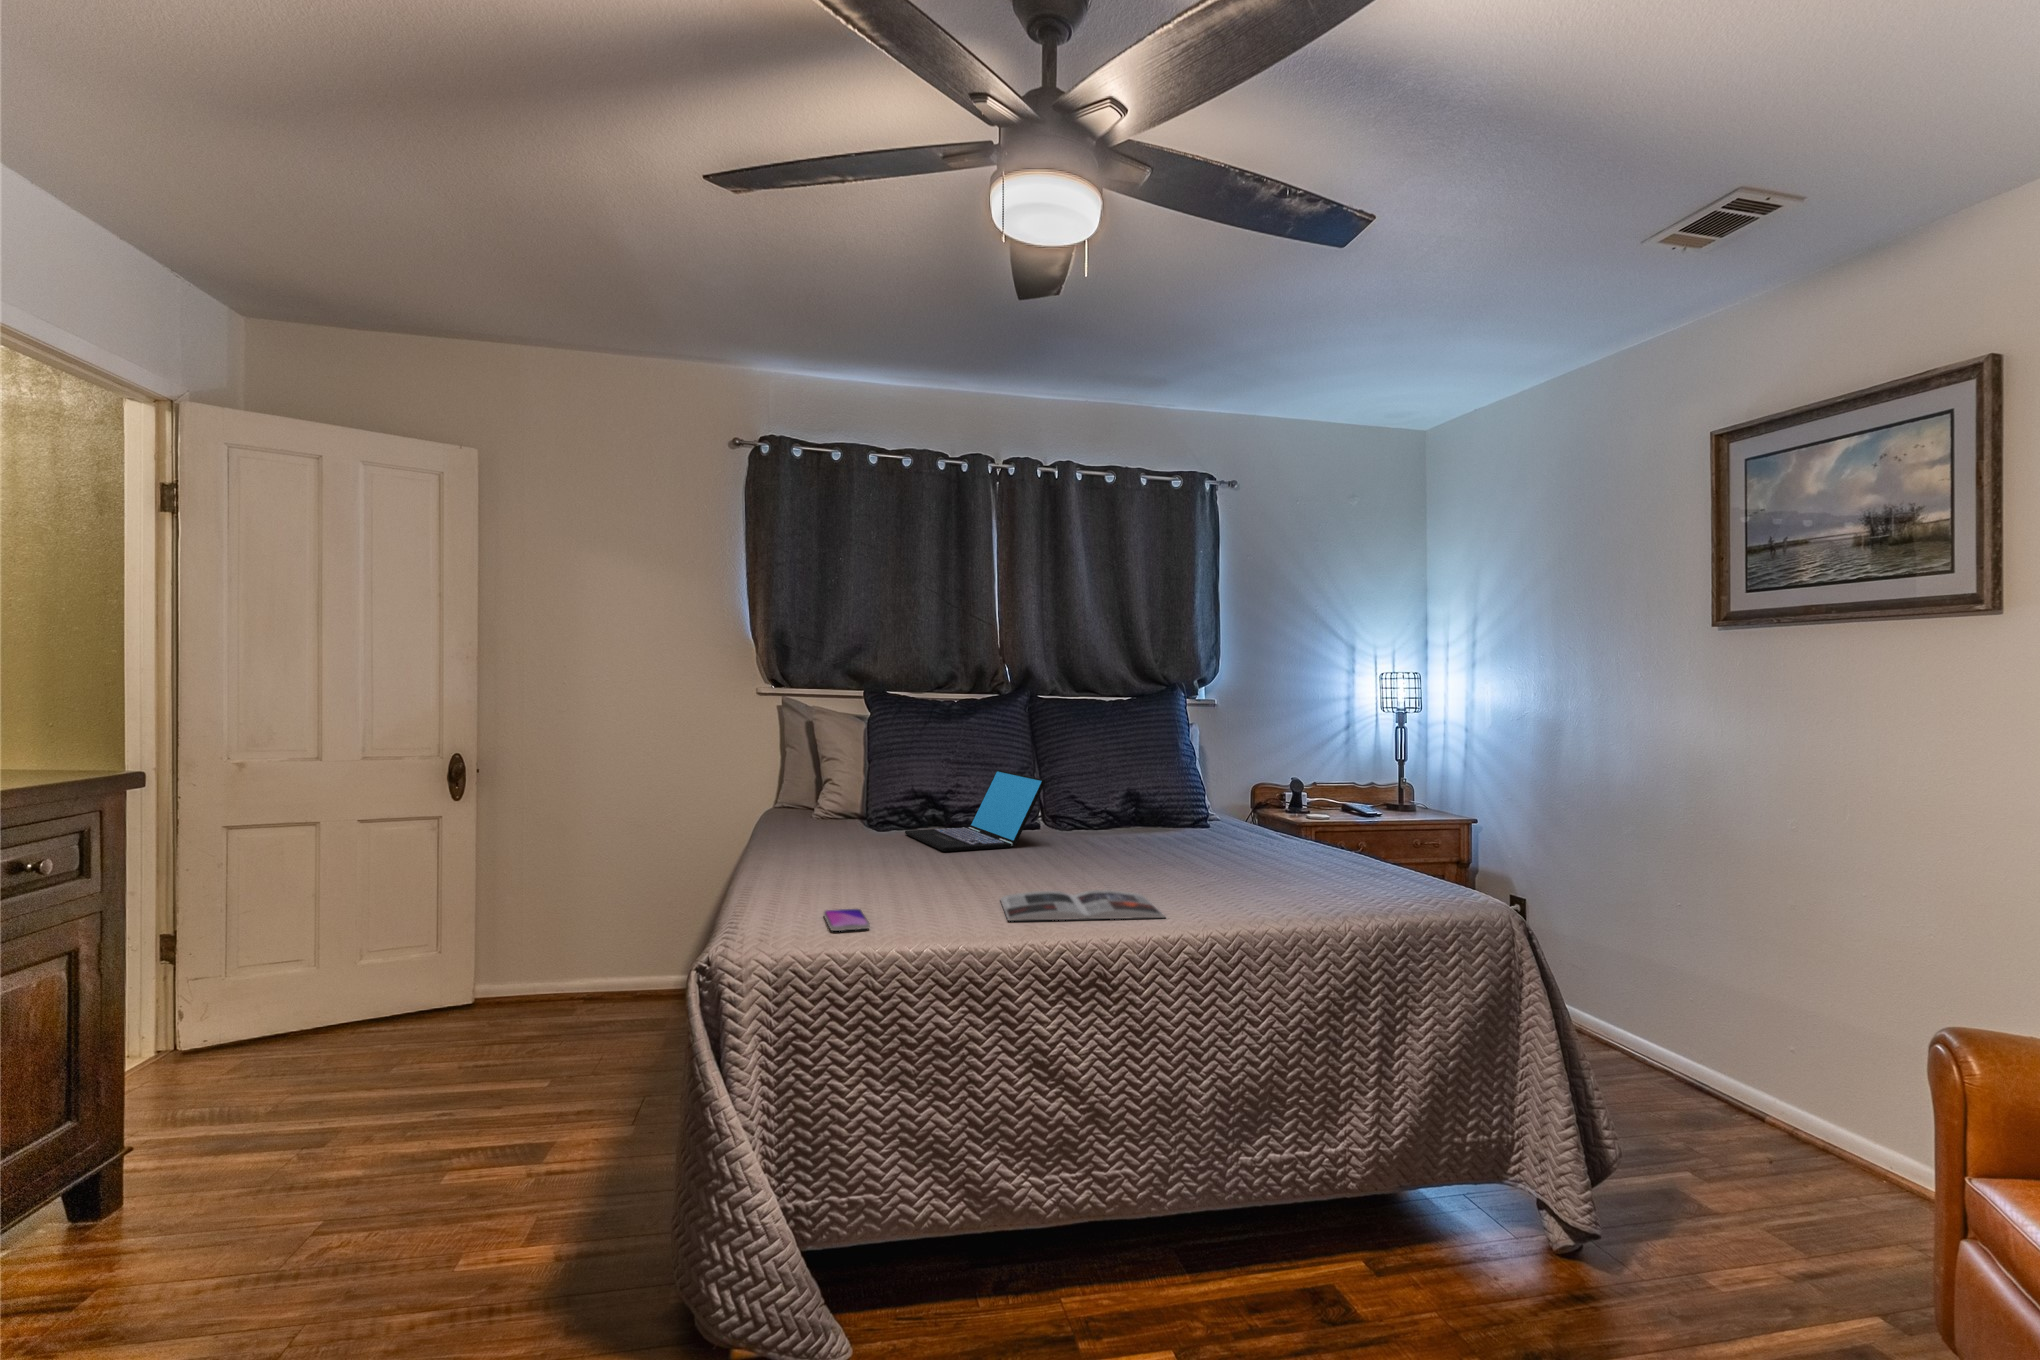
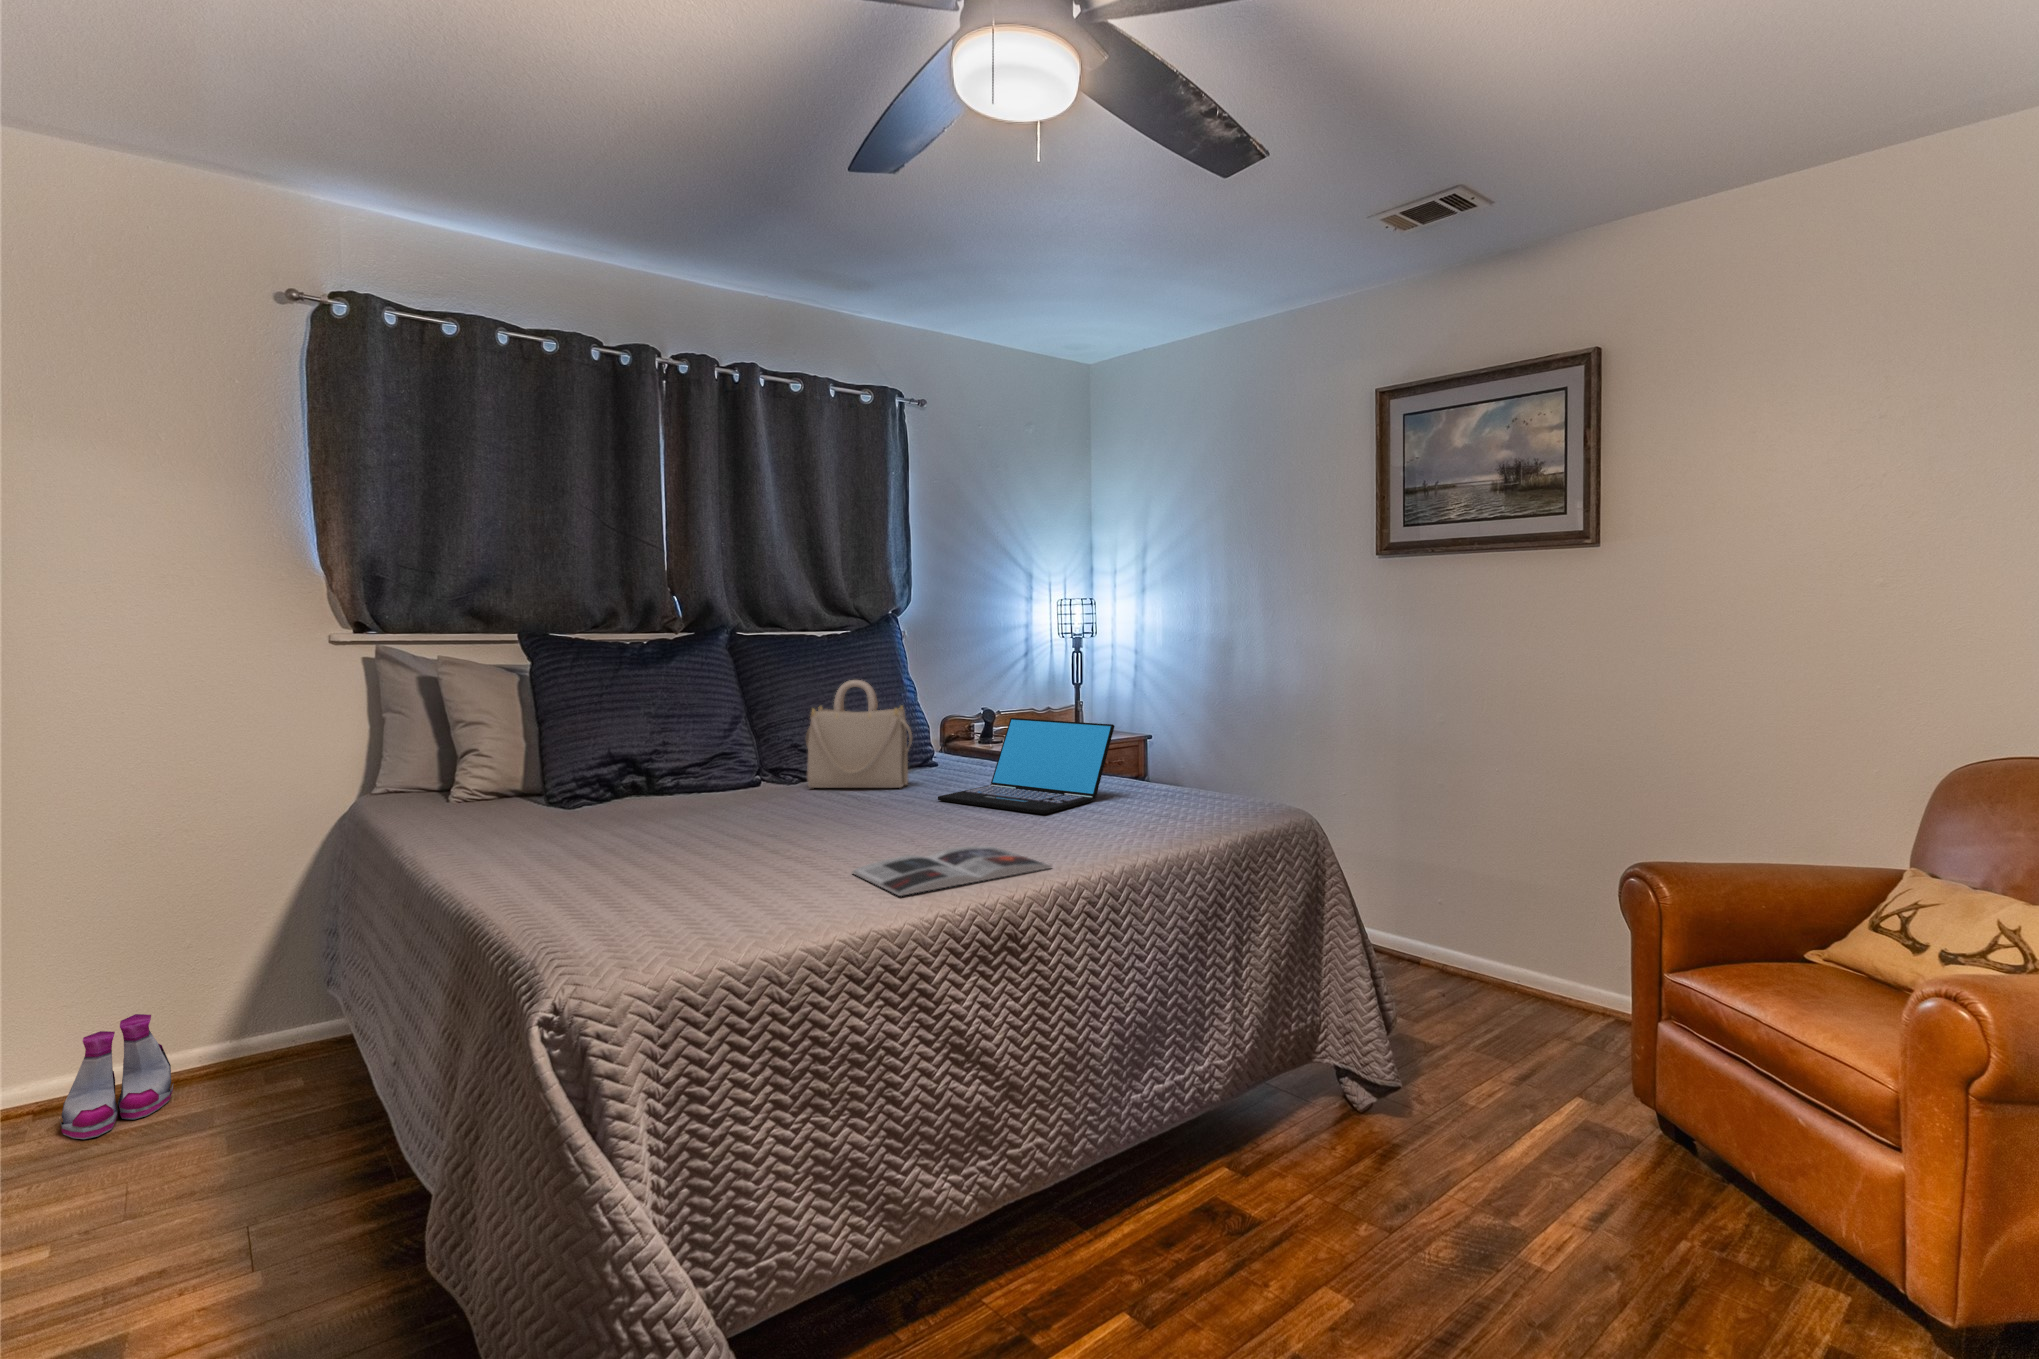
handbag: none [1065,738,1156,839] -> present [806,680,912,788]
laptop: present [905,770,1046,851] -> present [938,718,1115,814]
smartphone: present [824,909,870,931] -> none [664,910,751,942]
boots: none [580,946,646,1025] -> present [61,1014,173,1139]

